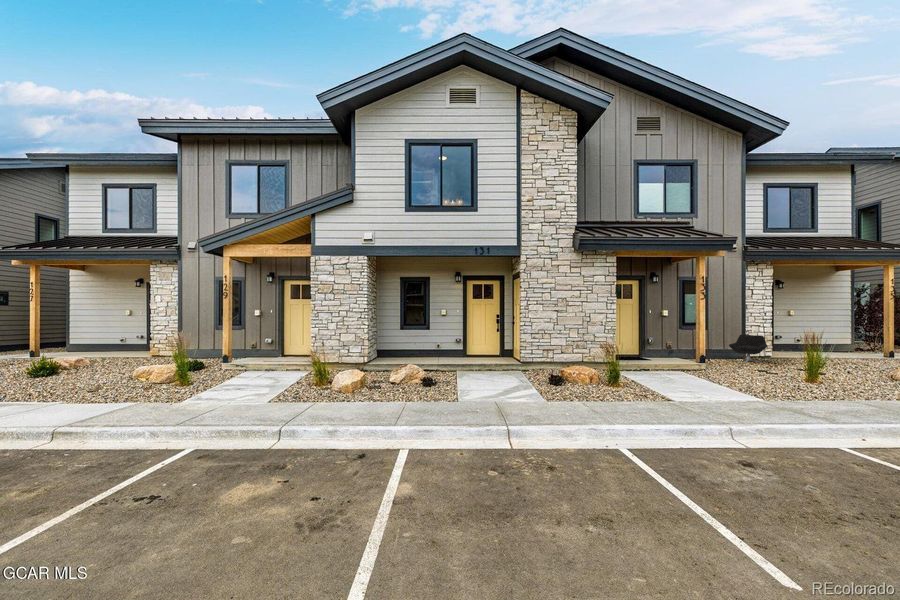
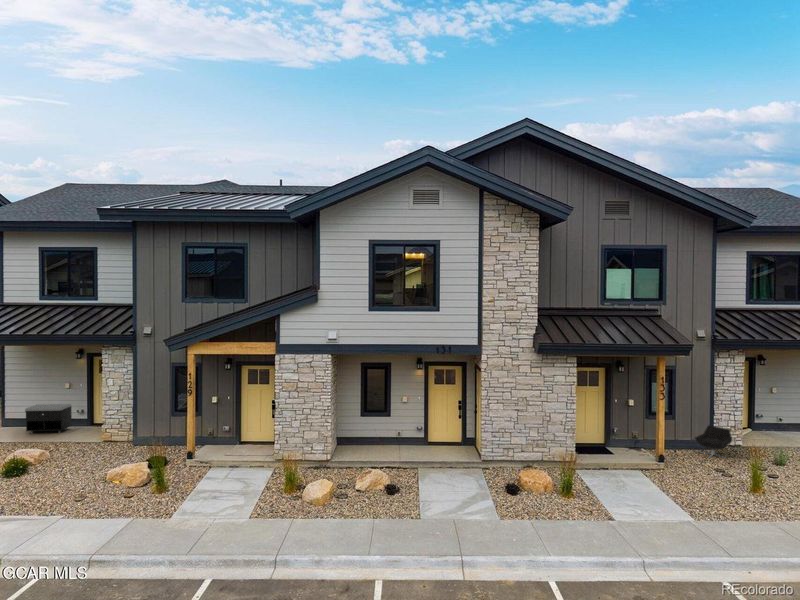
storage bench: none [71,326,121,352] -> present [25,404,72,433]

